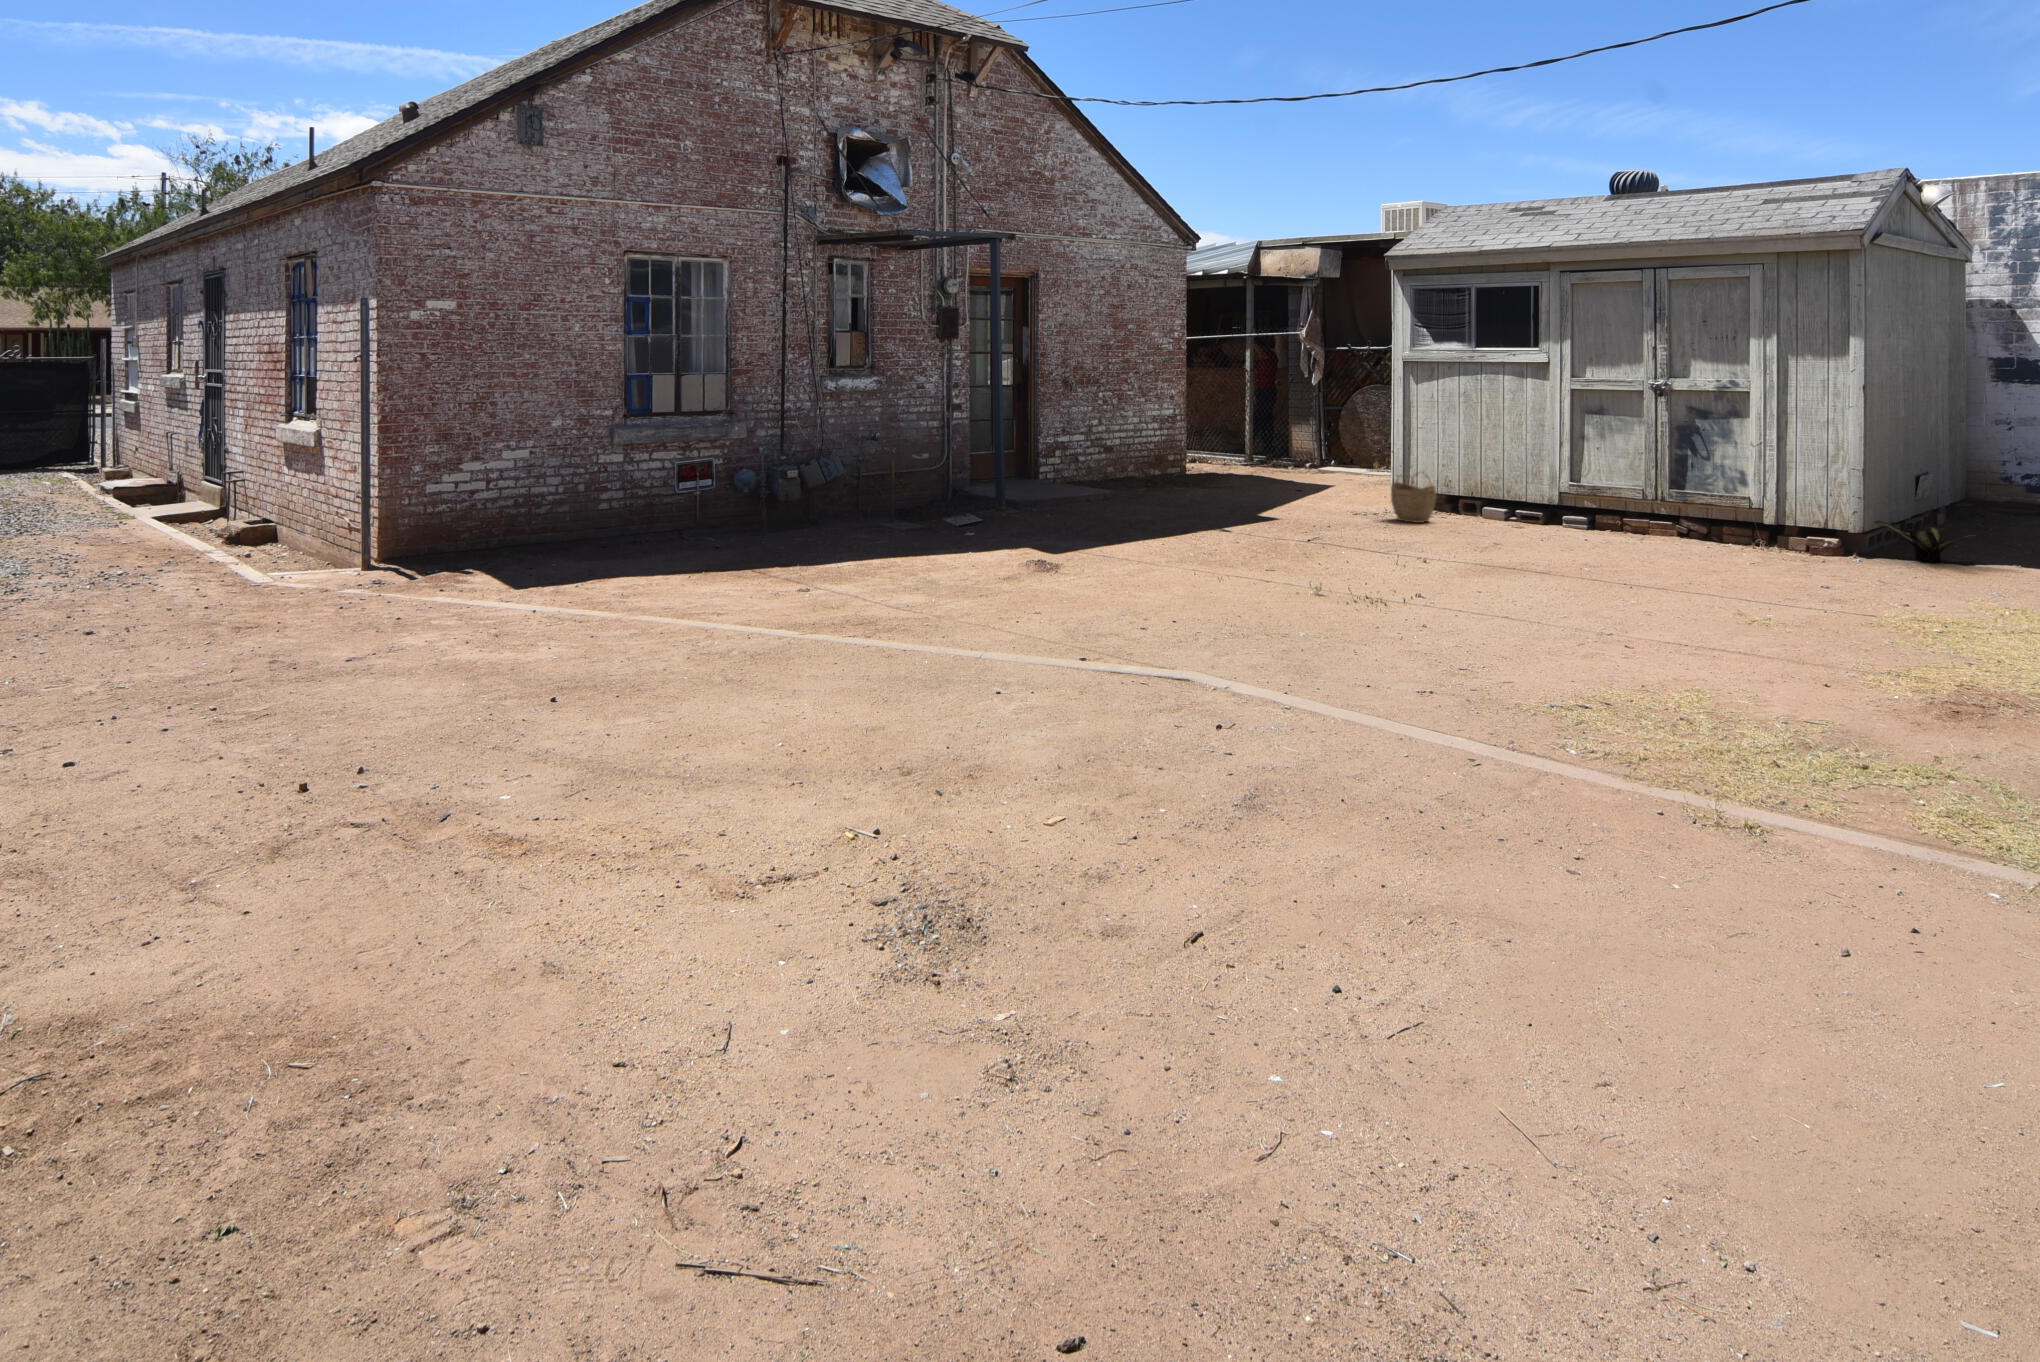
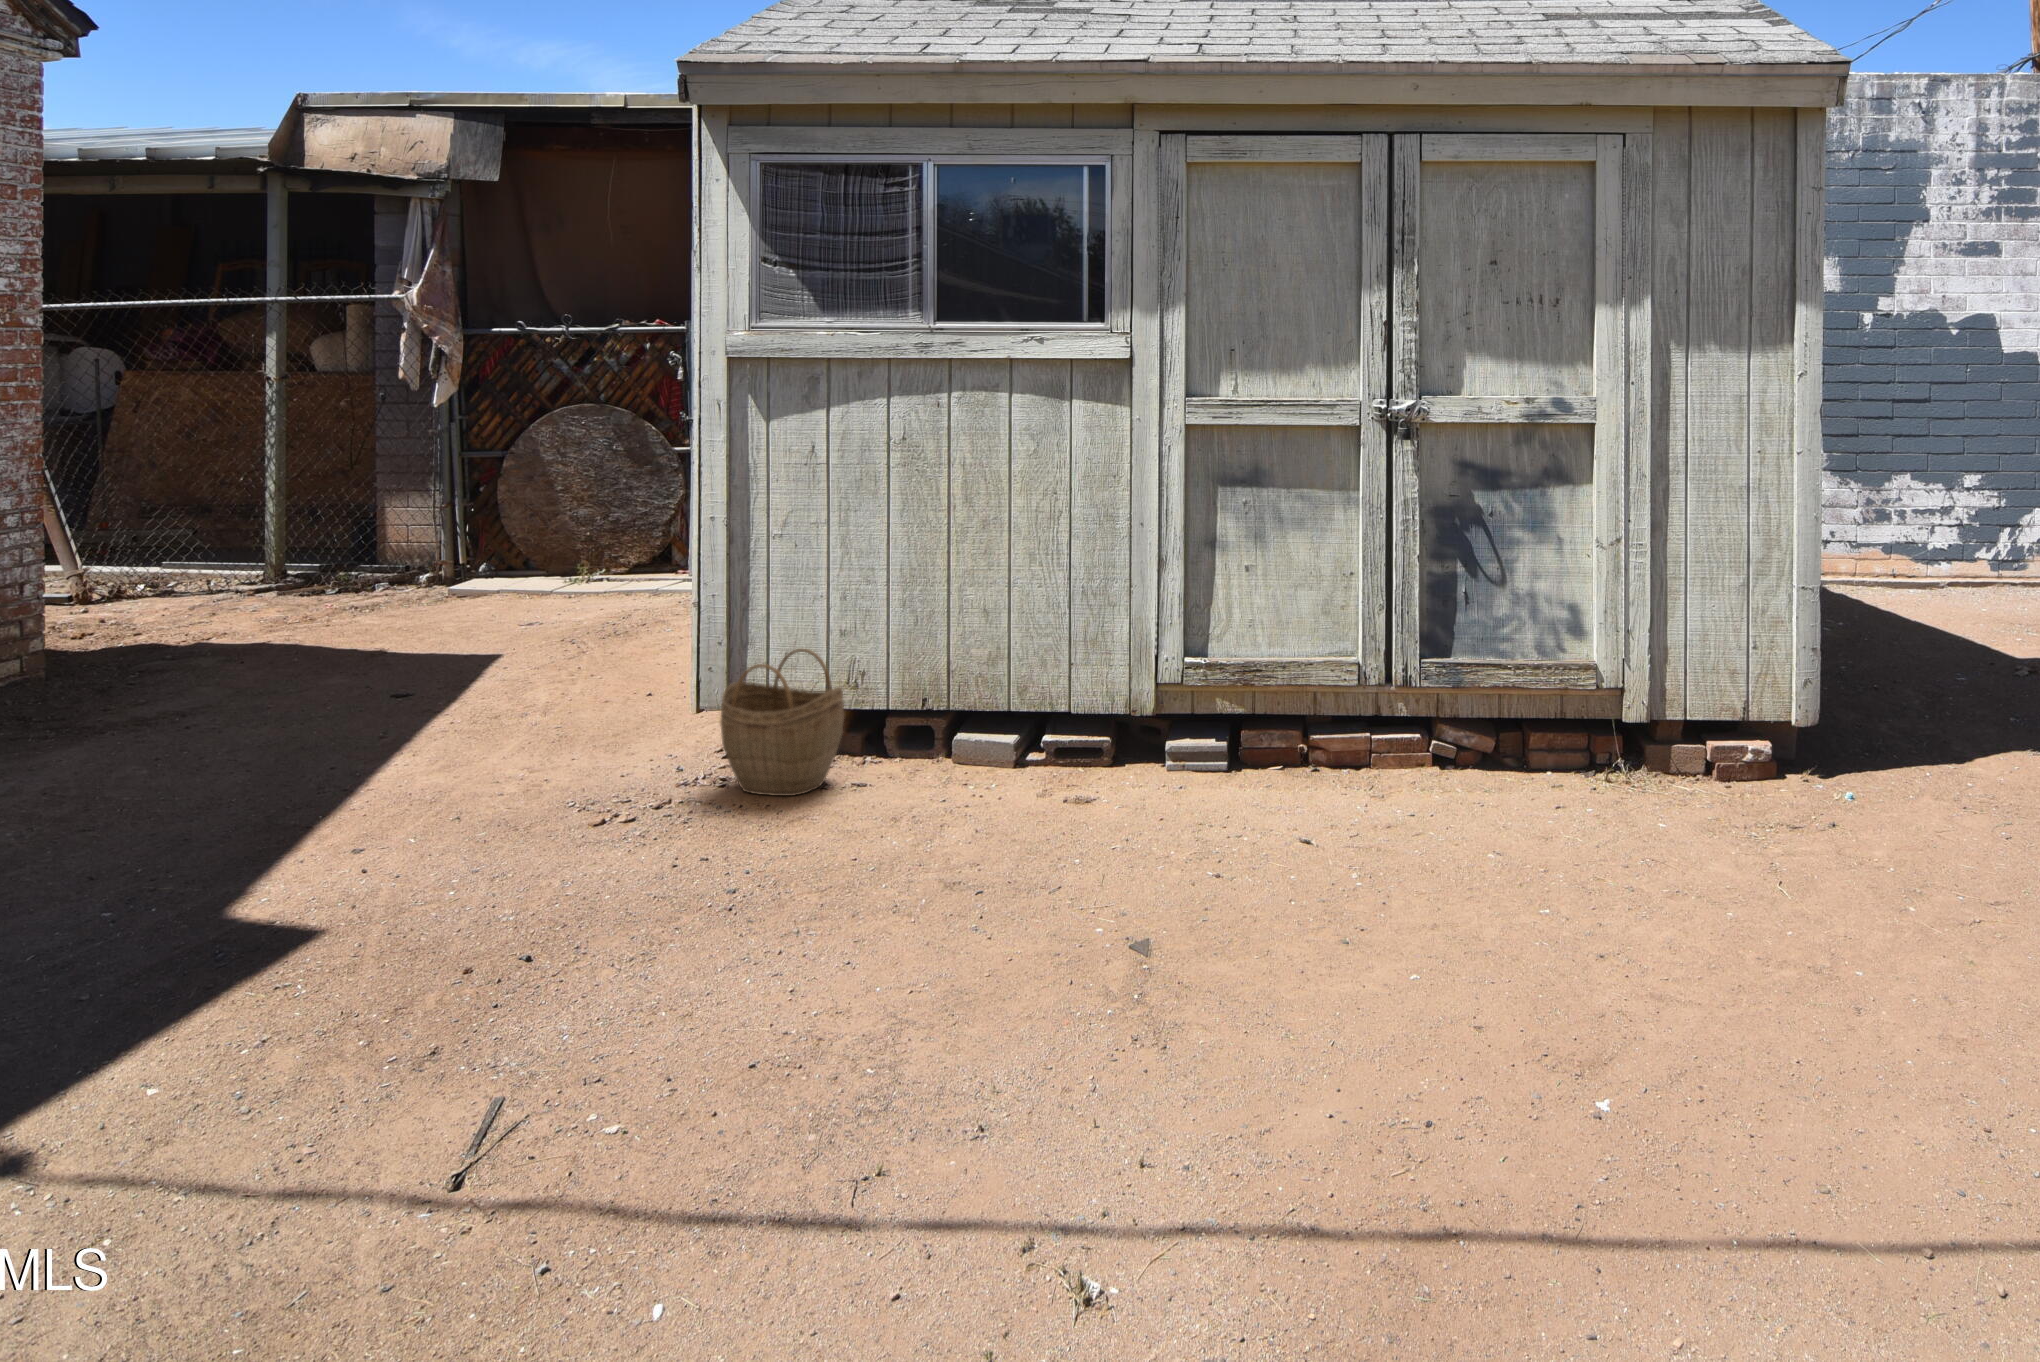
potted plant: present [1874,521,1975,563] -> none [1788,680,1982,771]

